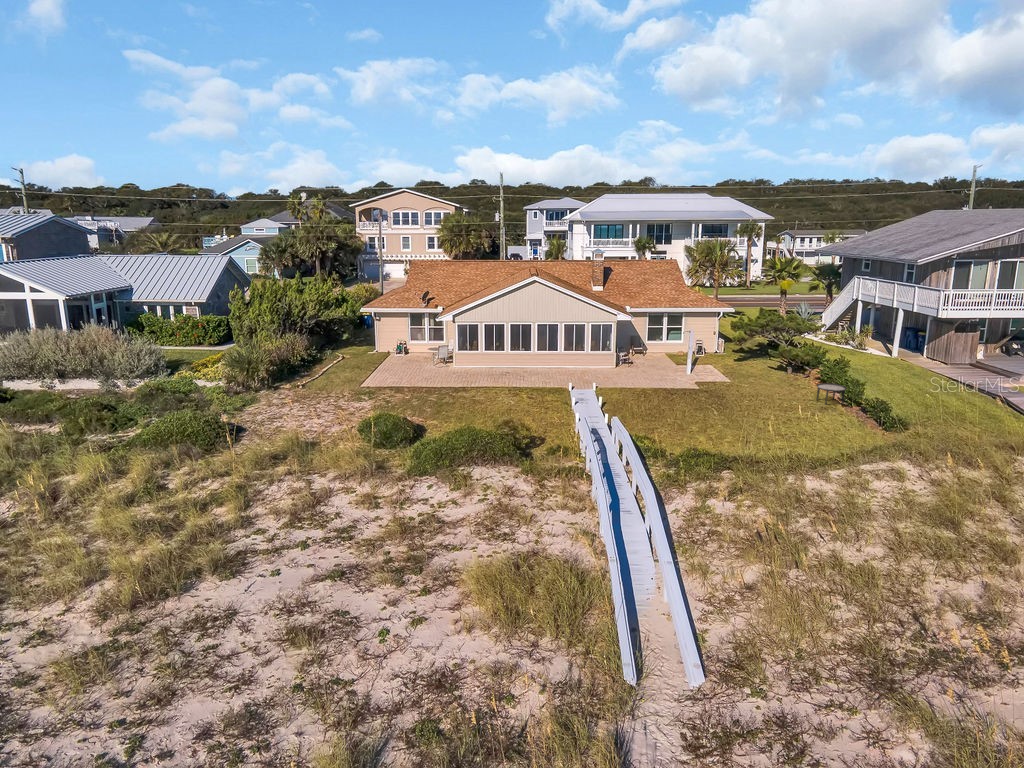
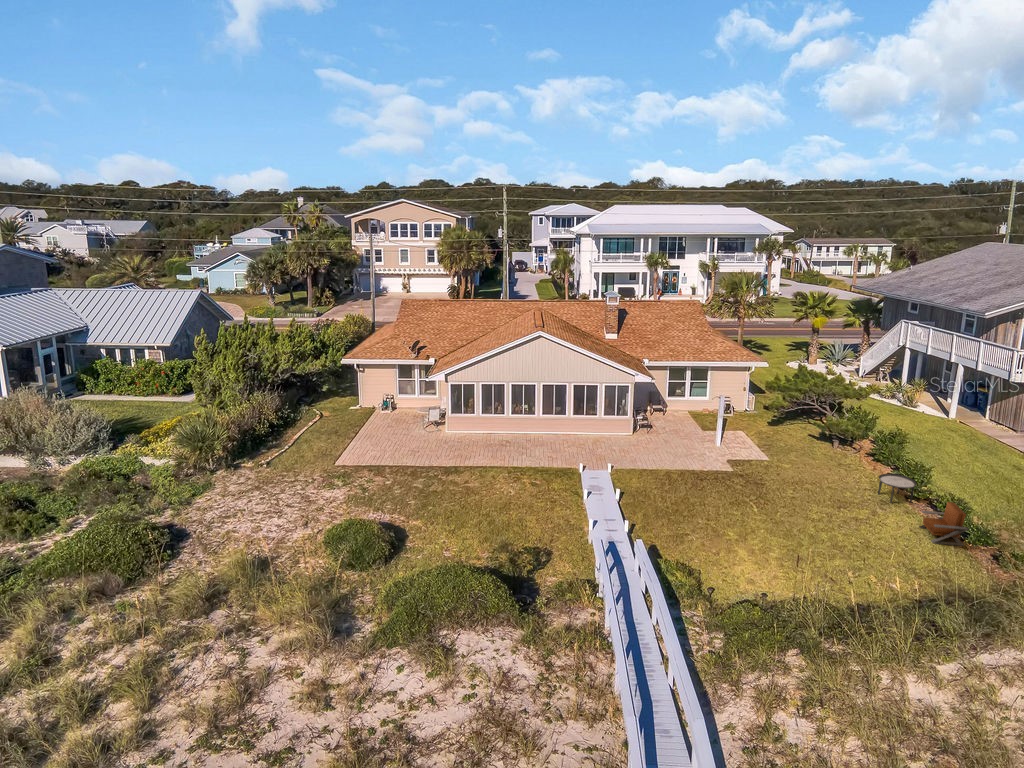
lounge chair: none [846,396,882,429] -> present [919,502,968,546]

